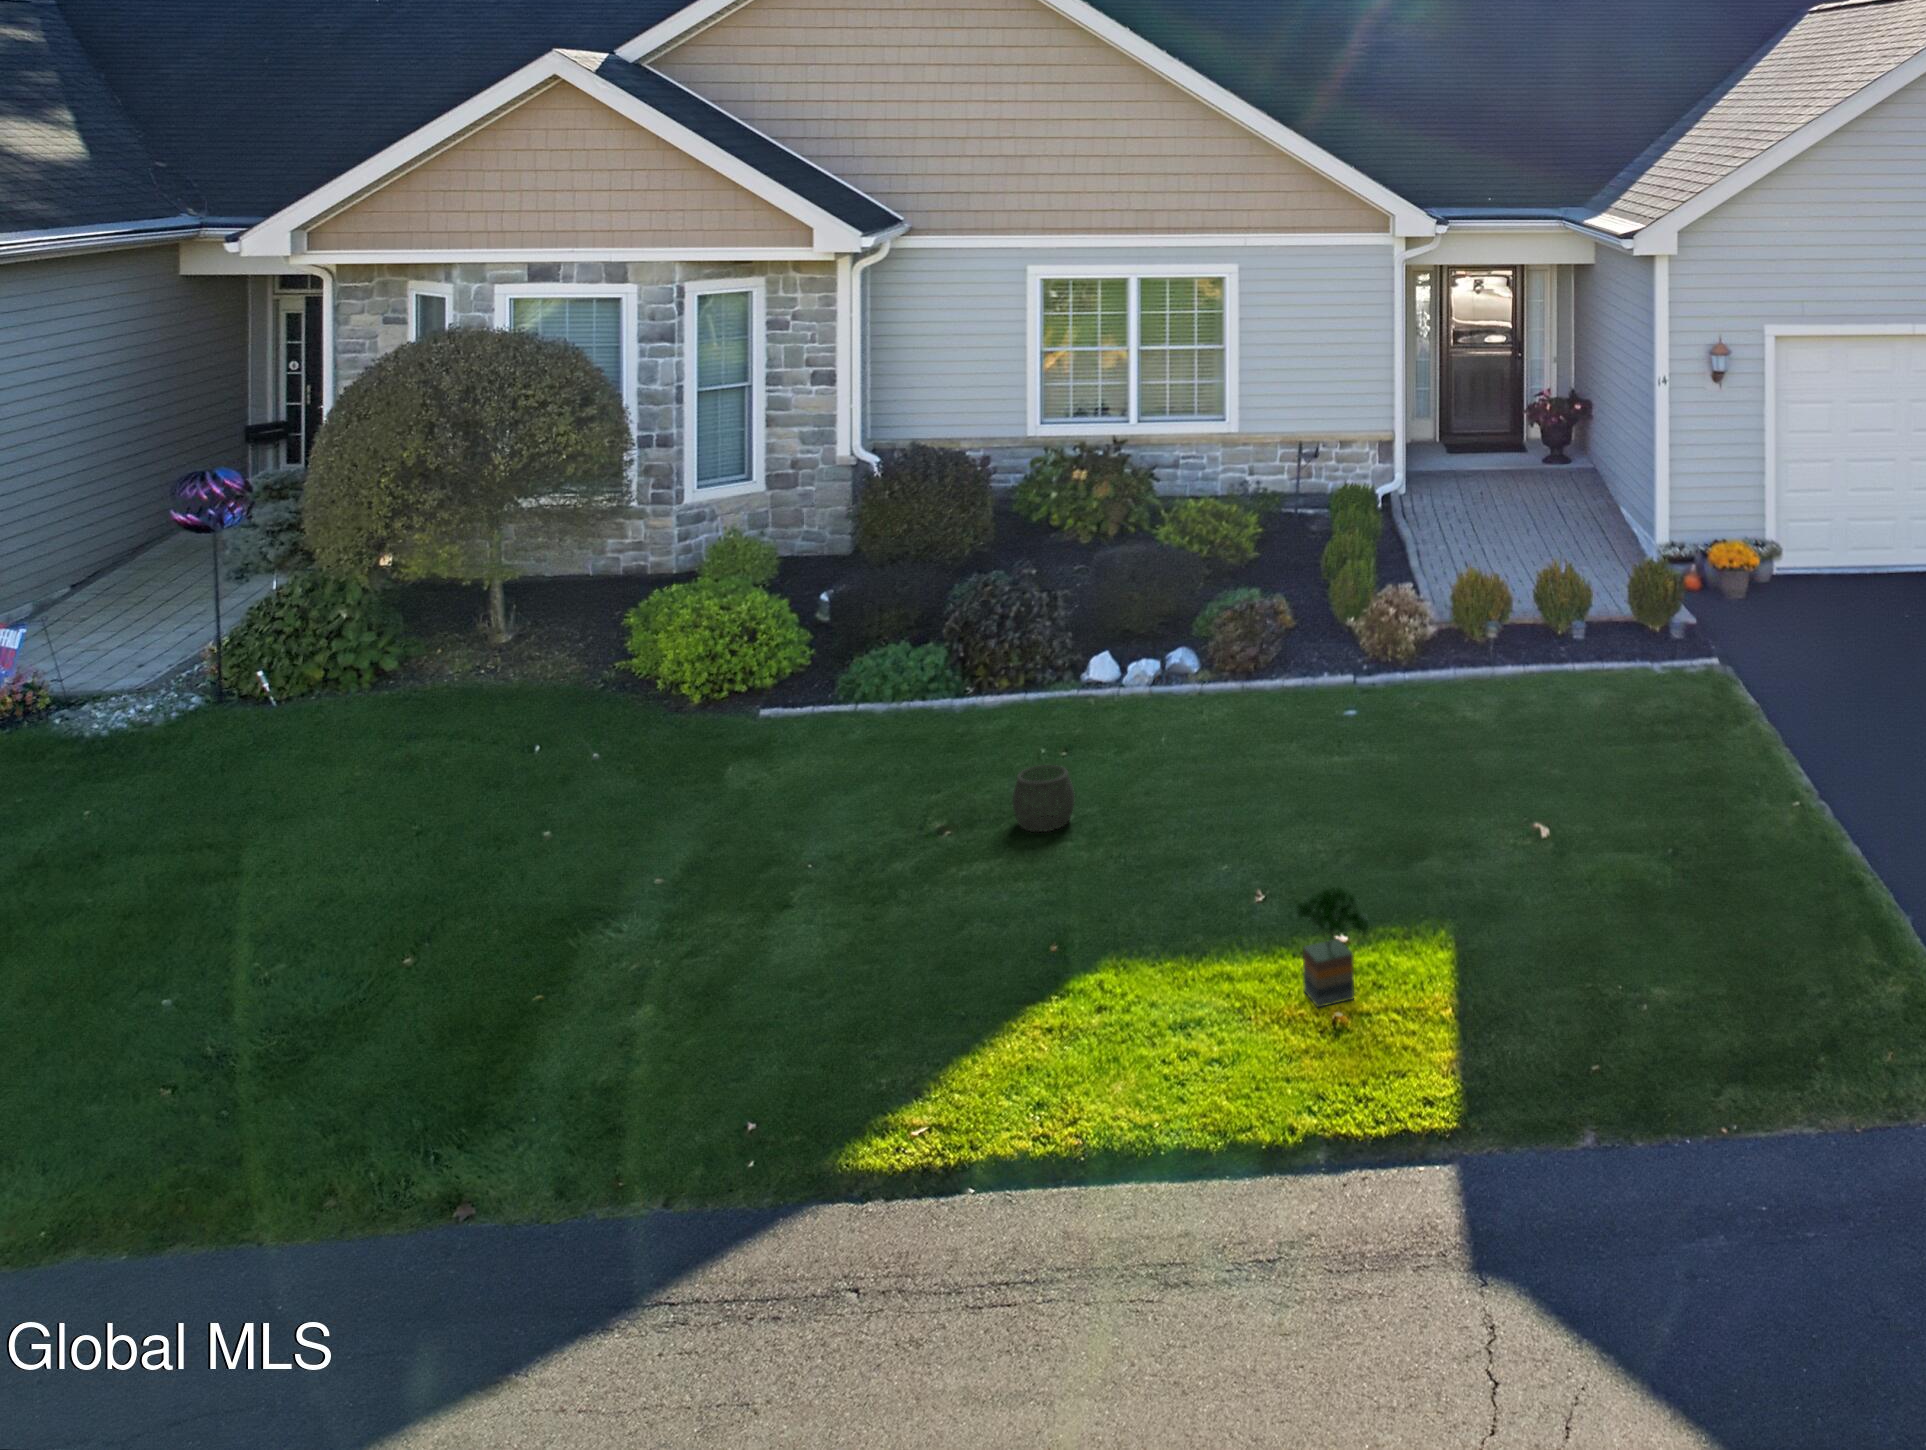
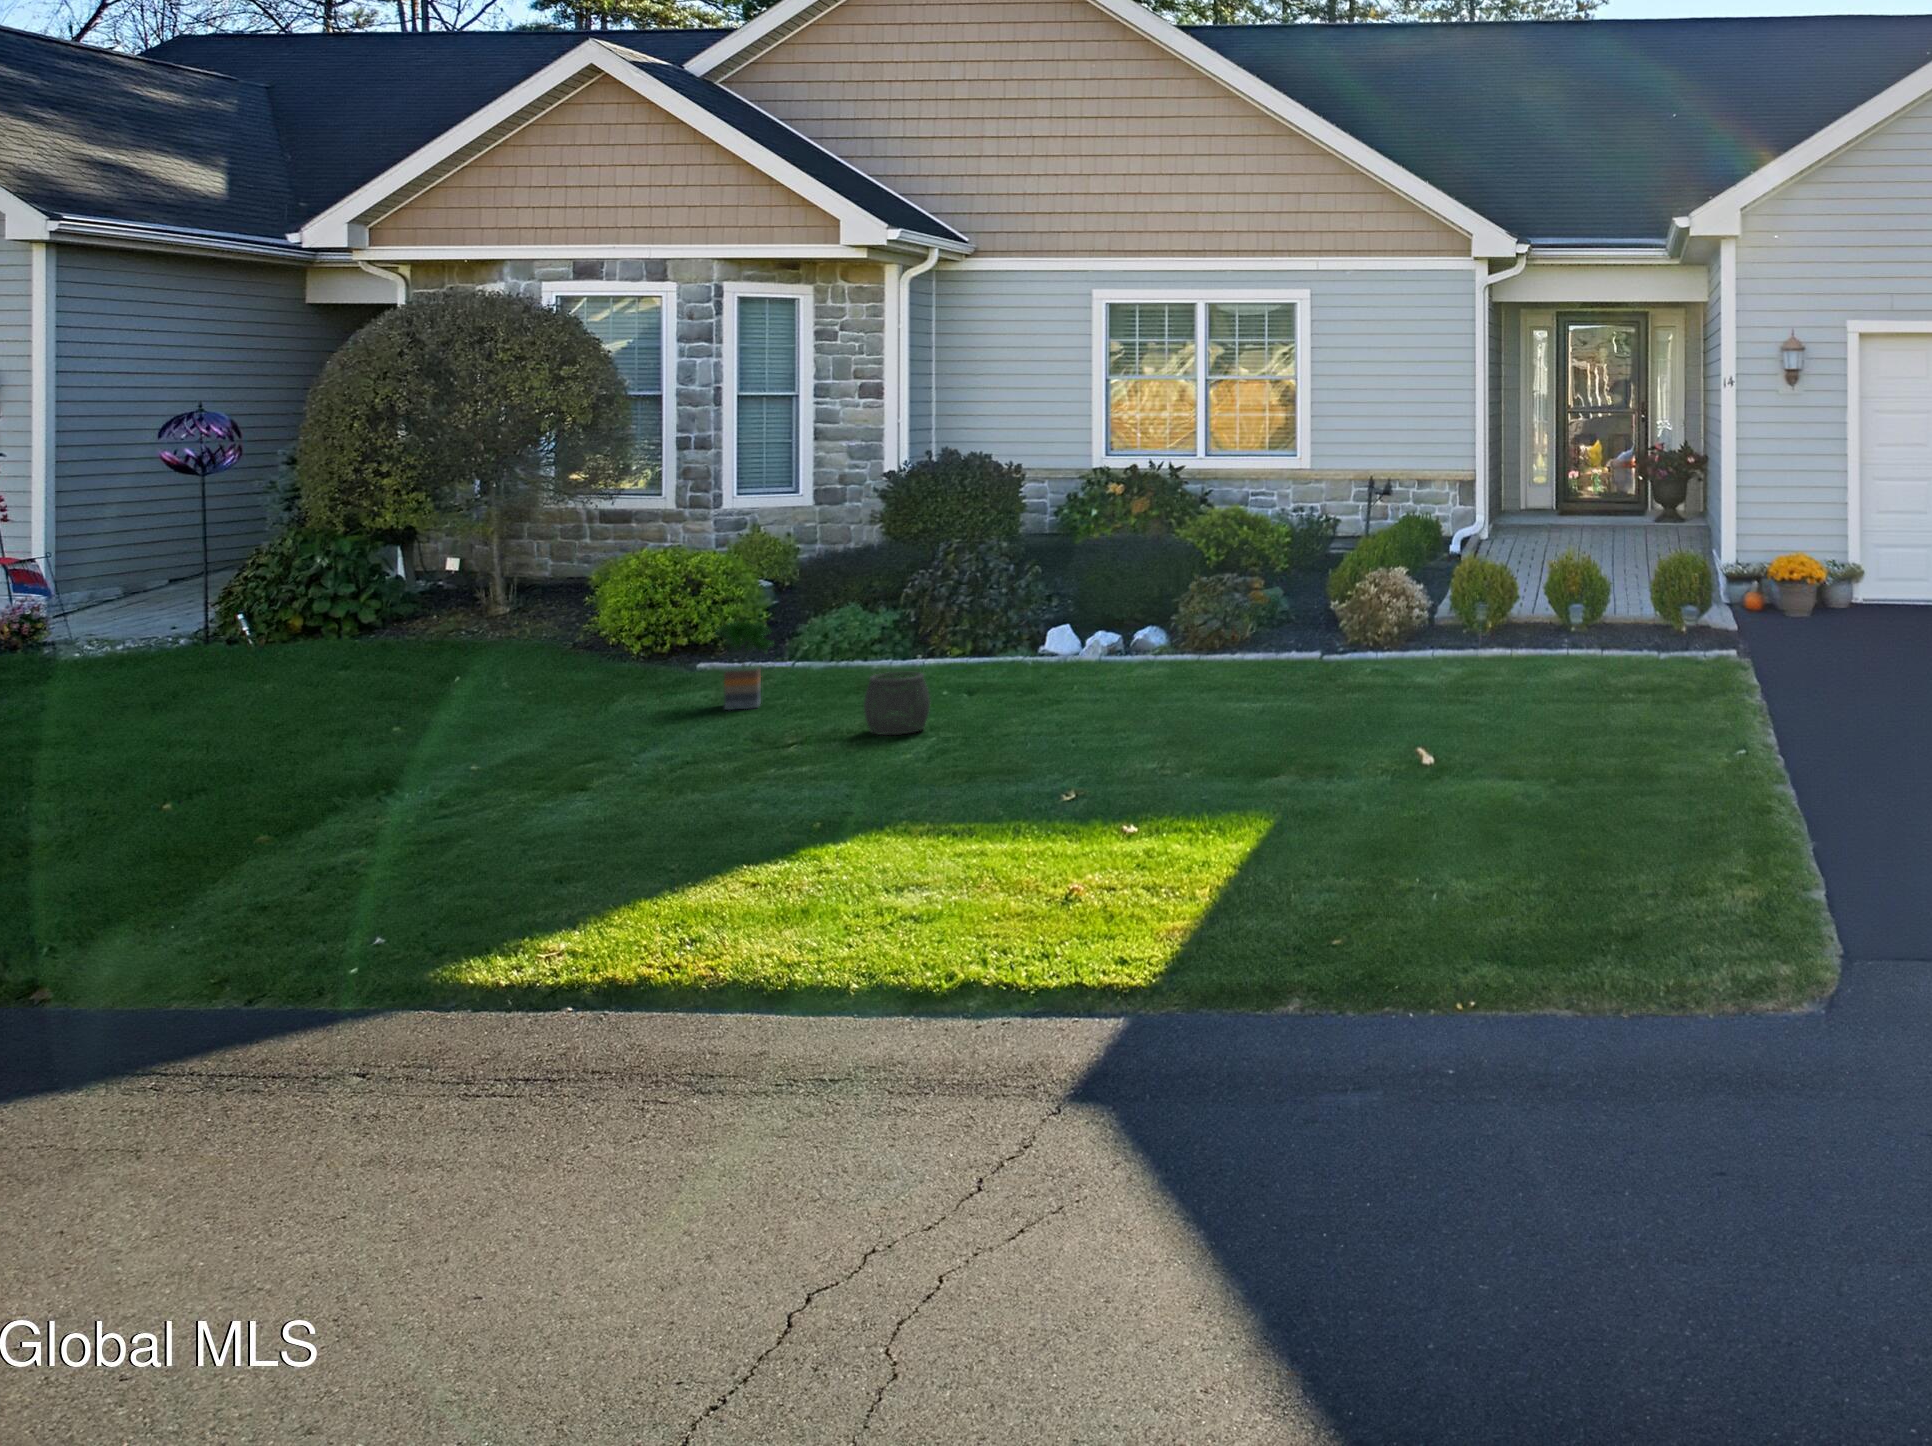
potted tree: present [1294,887,1370,1007] -> present [716,621,774,710]

